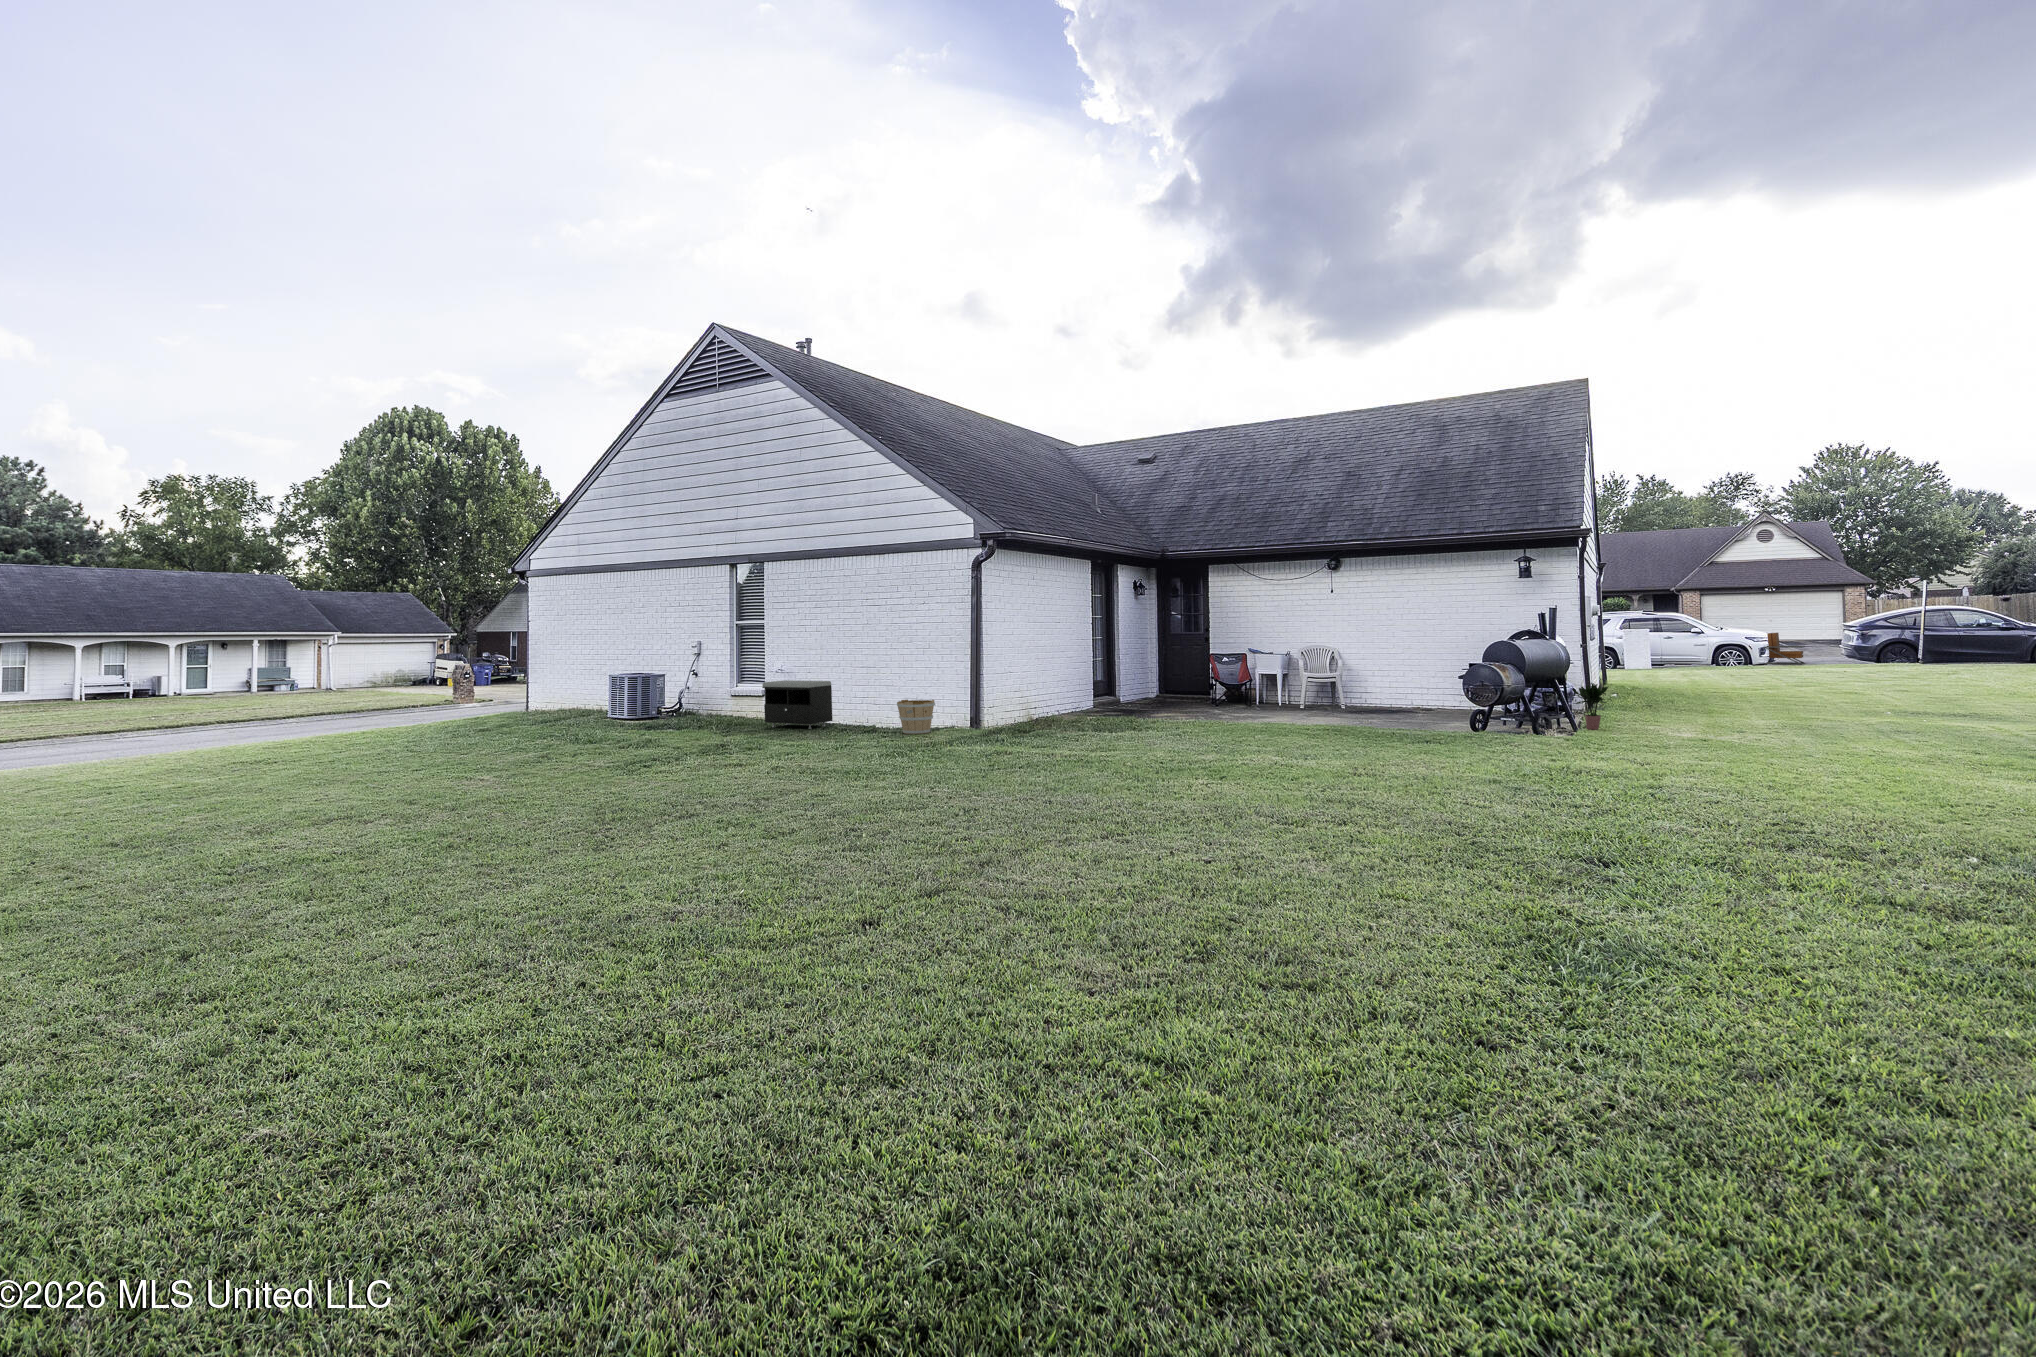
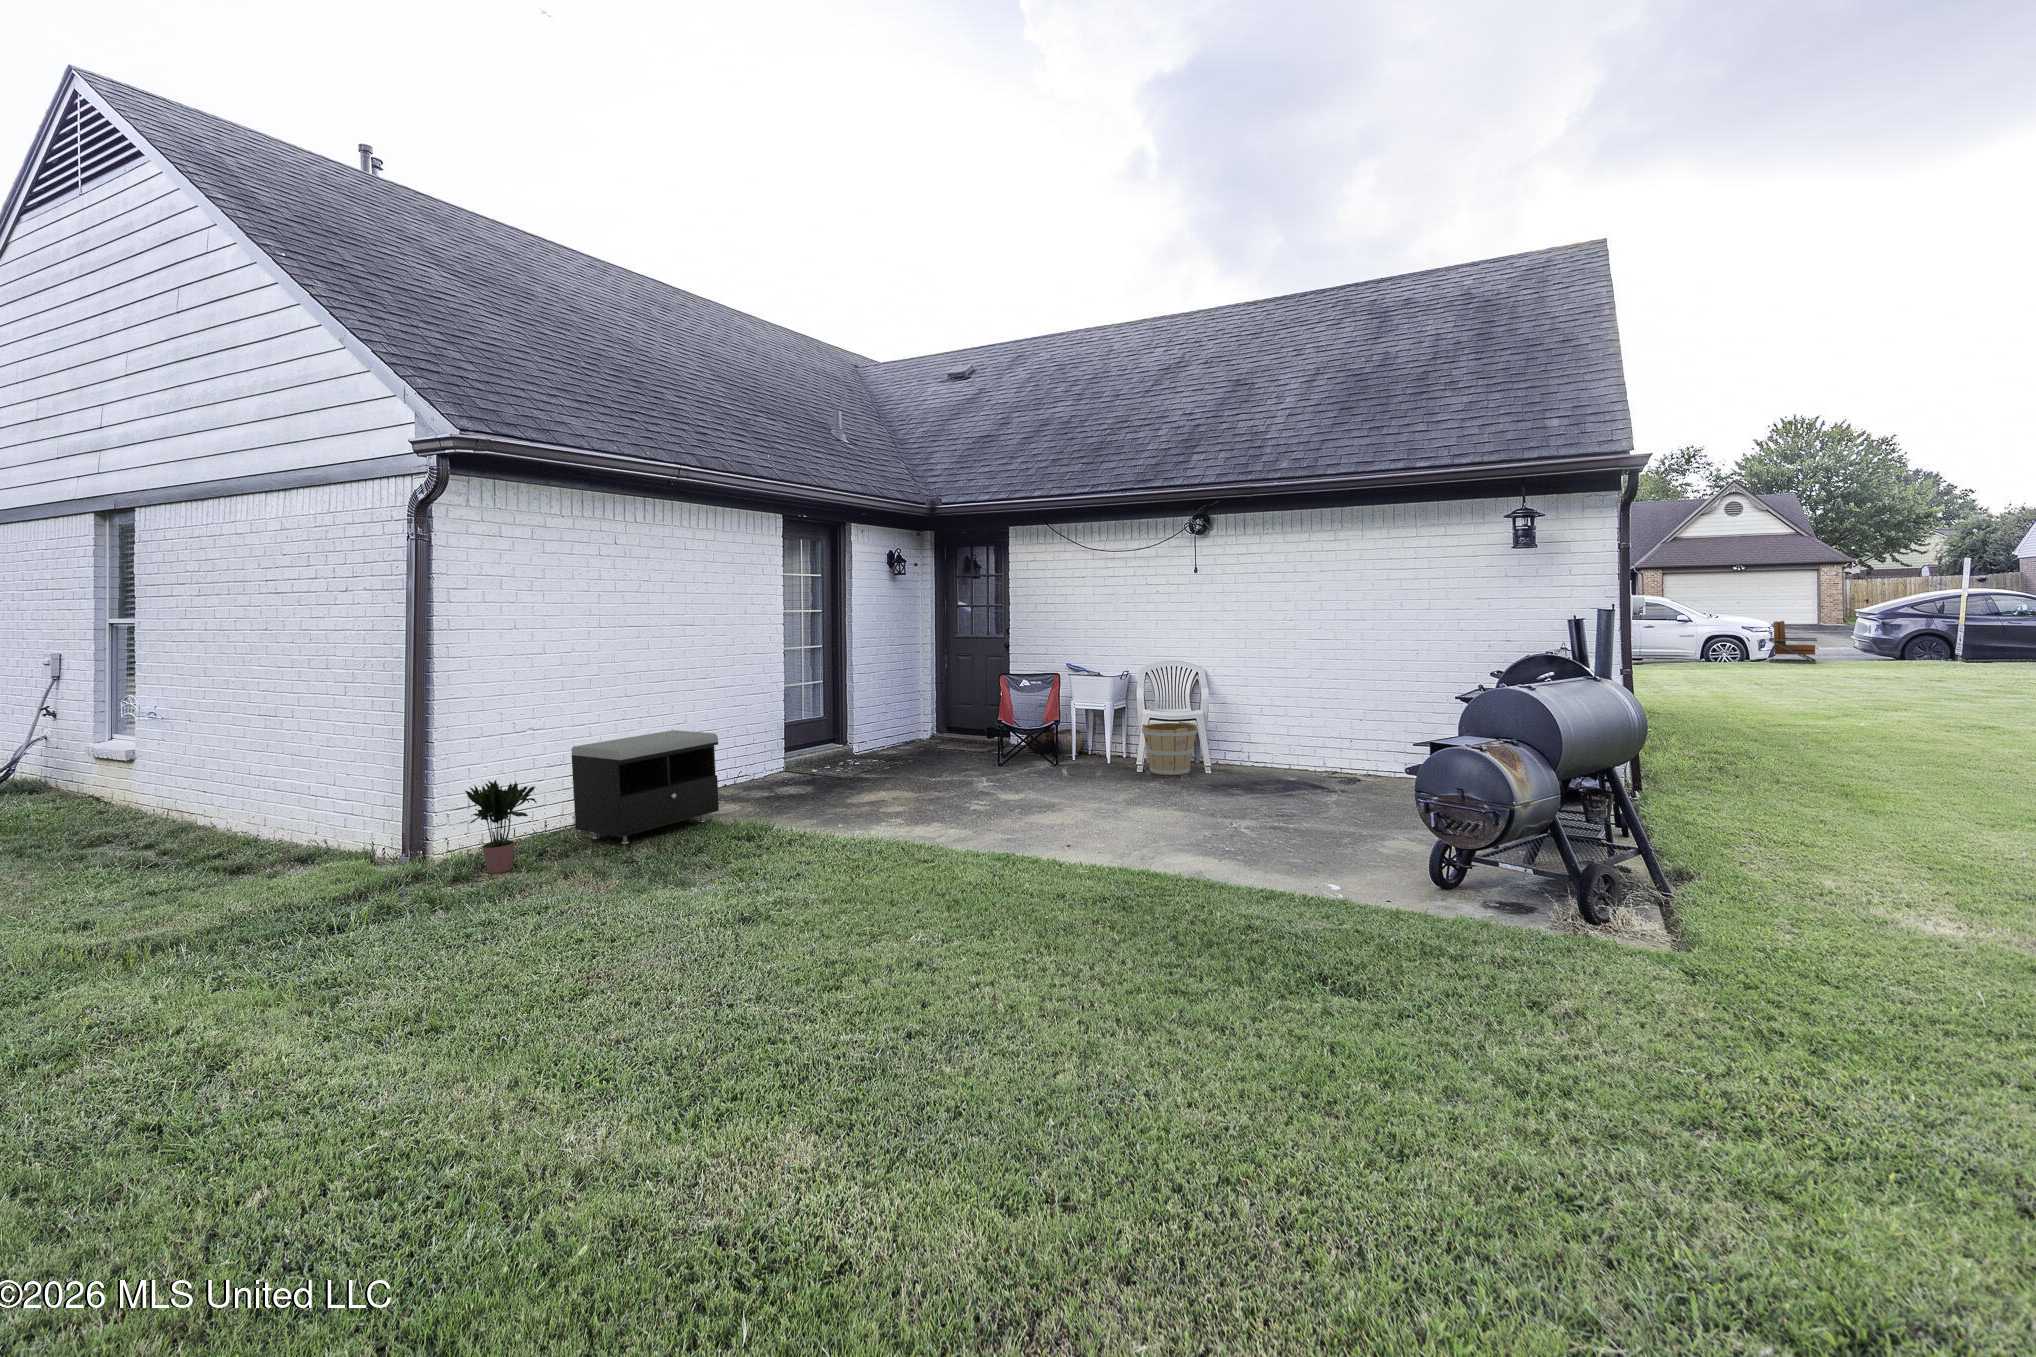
storage bench: present [762,680,832,729] -> present [572,730,719,844]
potted plant: present [1572,683,1608,730] -> present [465,780,536,873]
wooden bucket: present [897,700,935,734] -> present [1142,722,1198,775]

